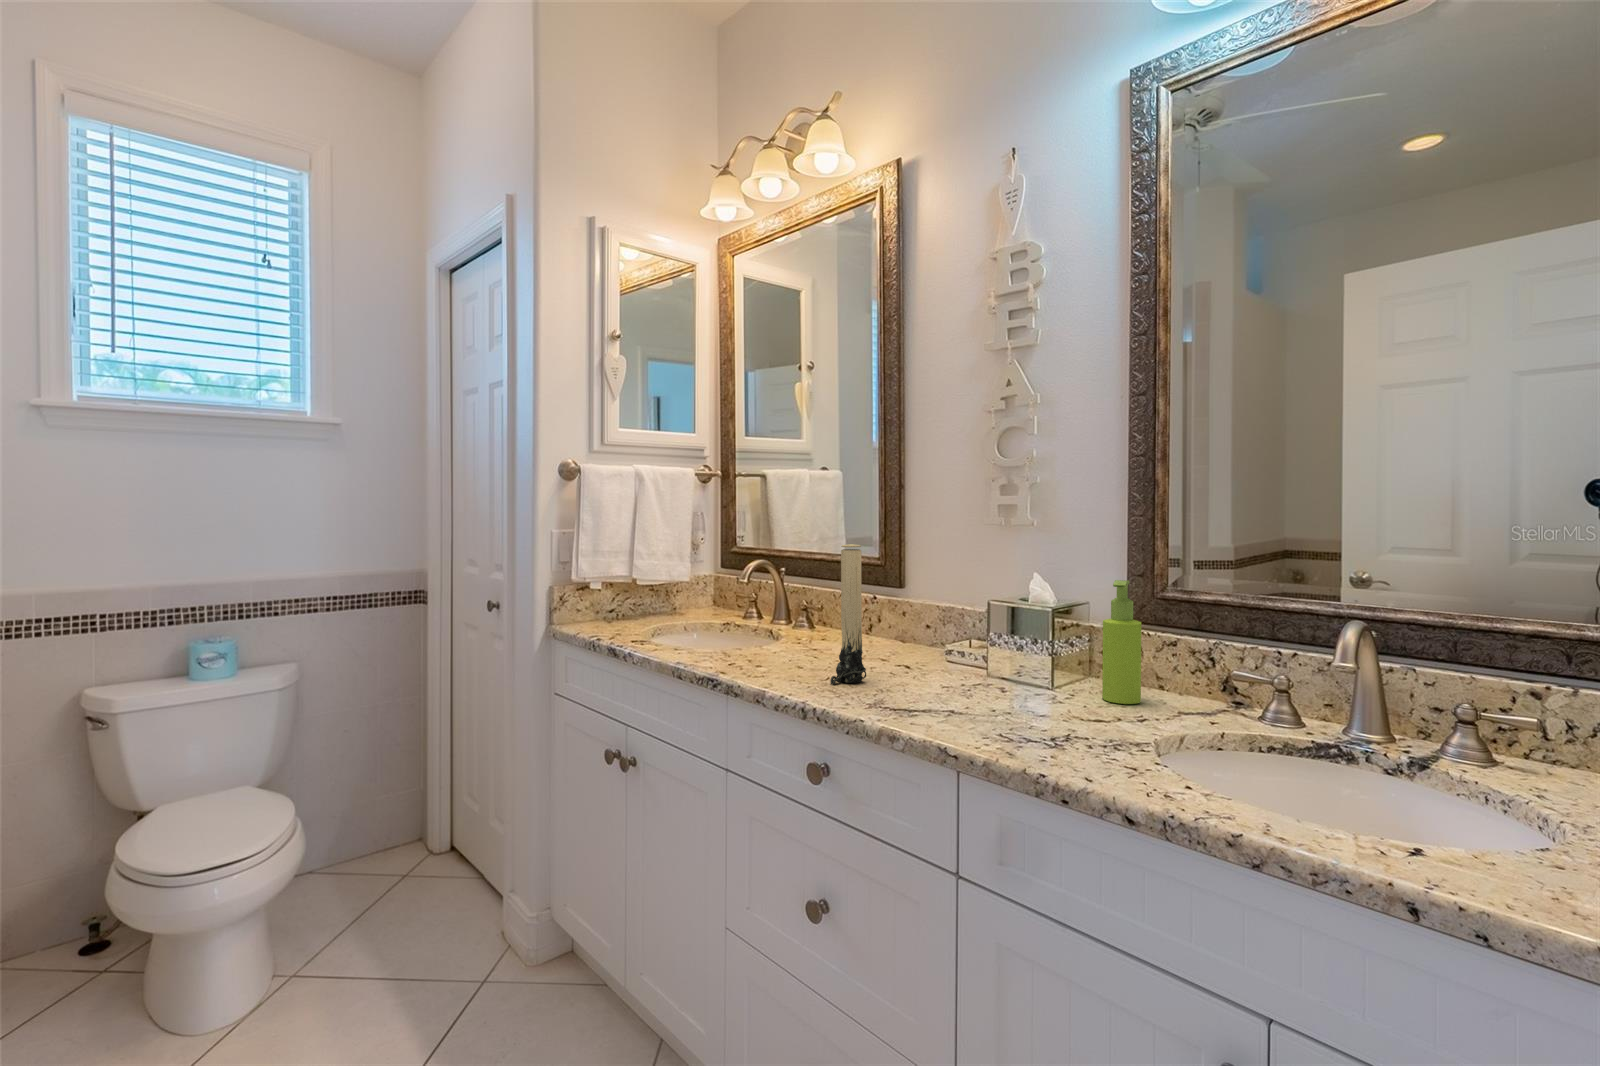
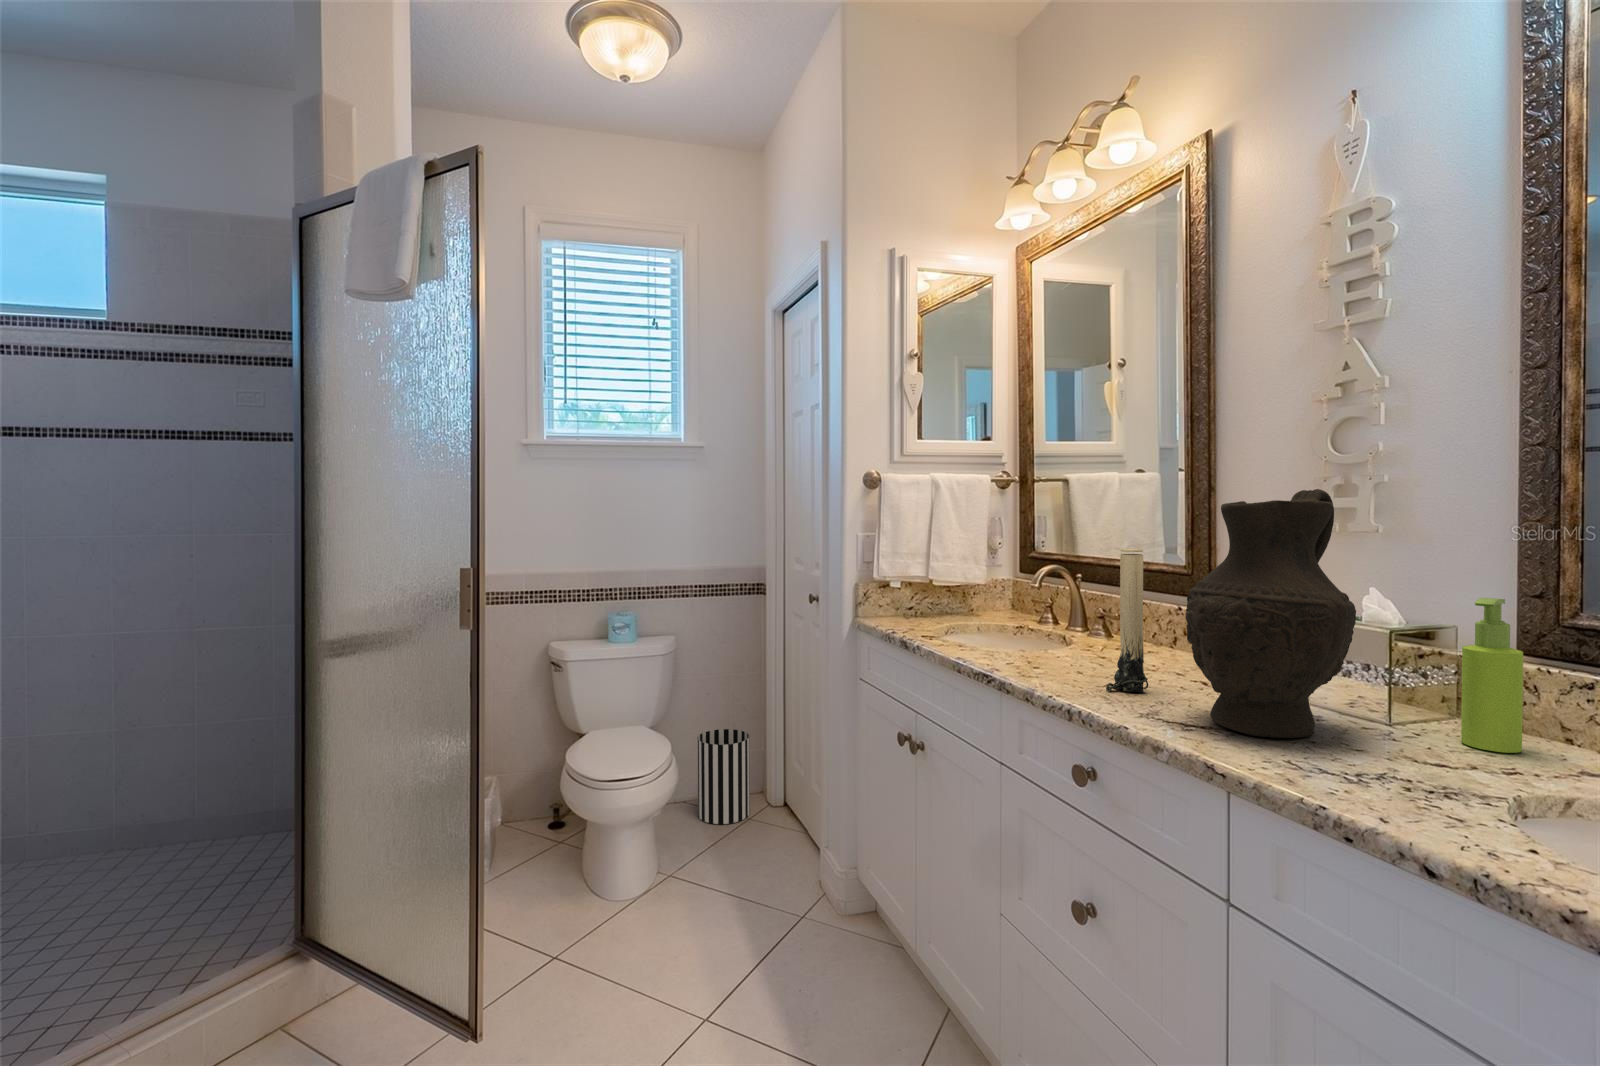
decorative vase: none [906,490,1036,714] -> present [1185,489,1356,738]
wastebasket: none [333,771,408,892] -> present [697,729,750,824]

